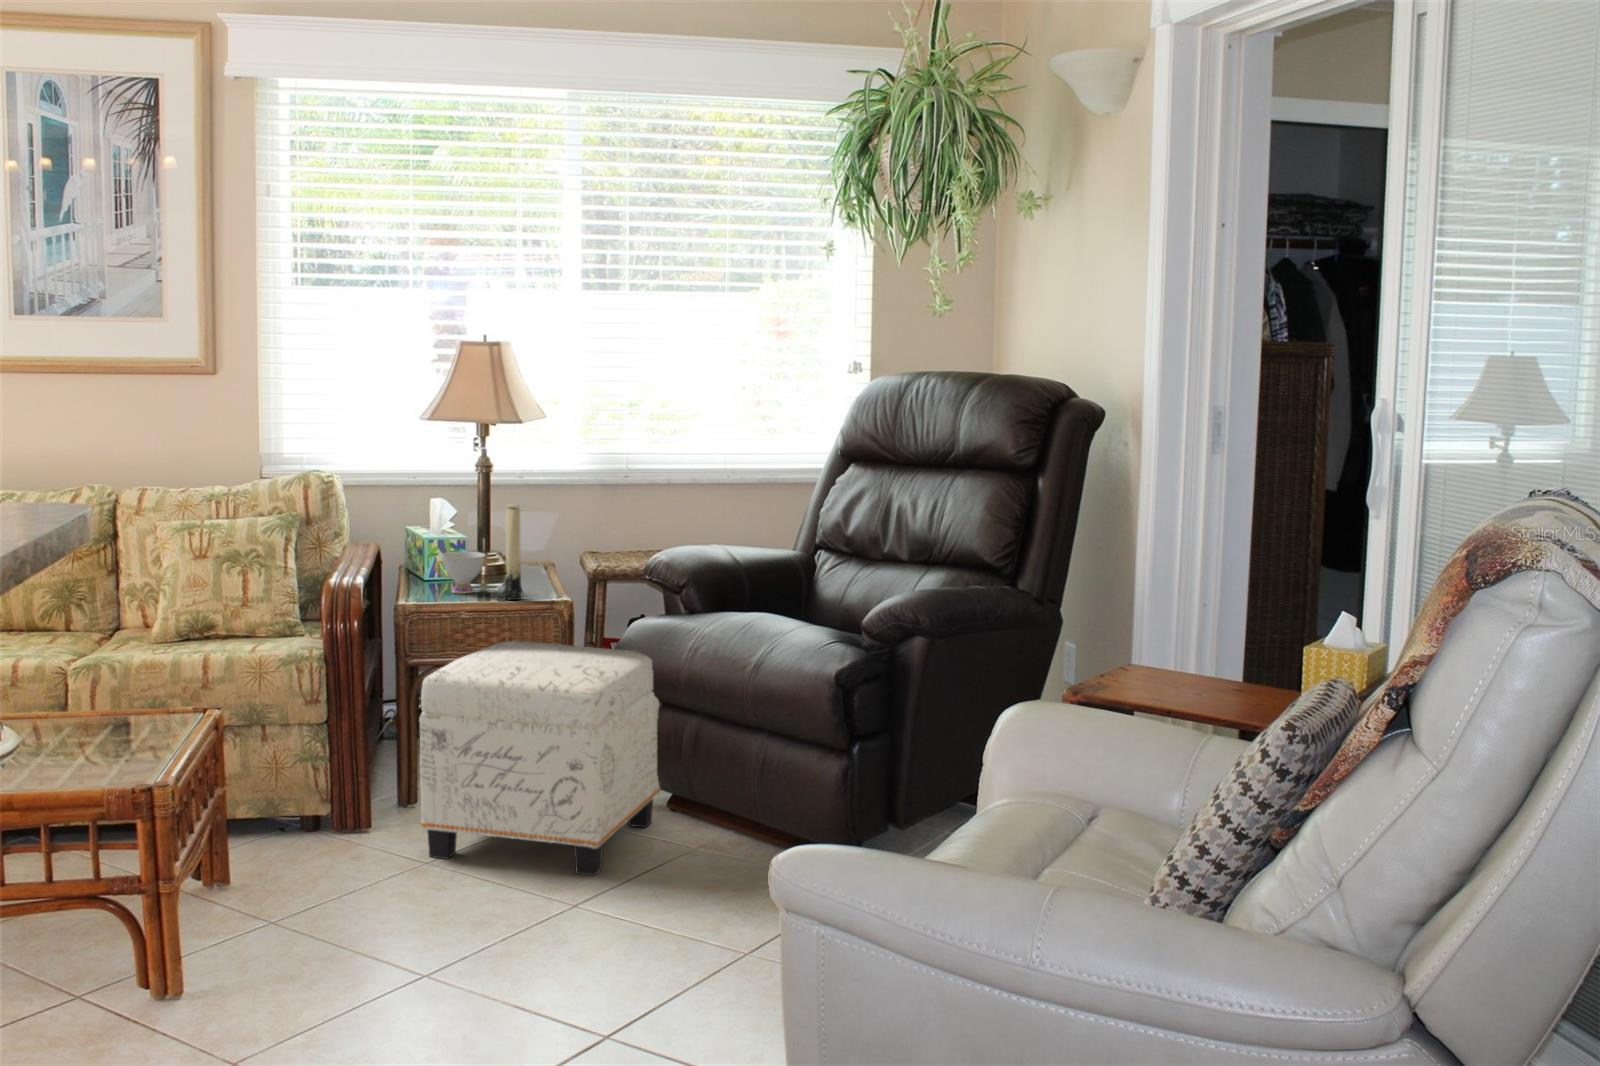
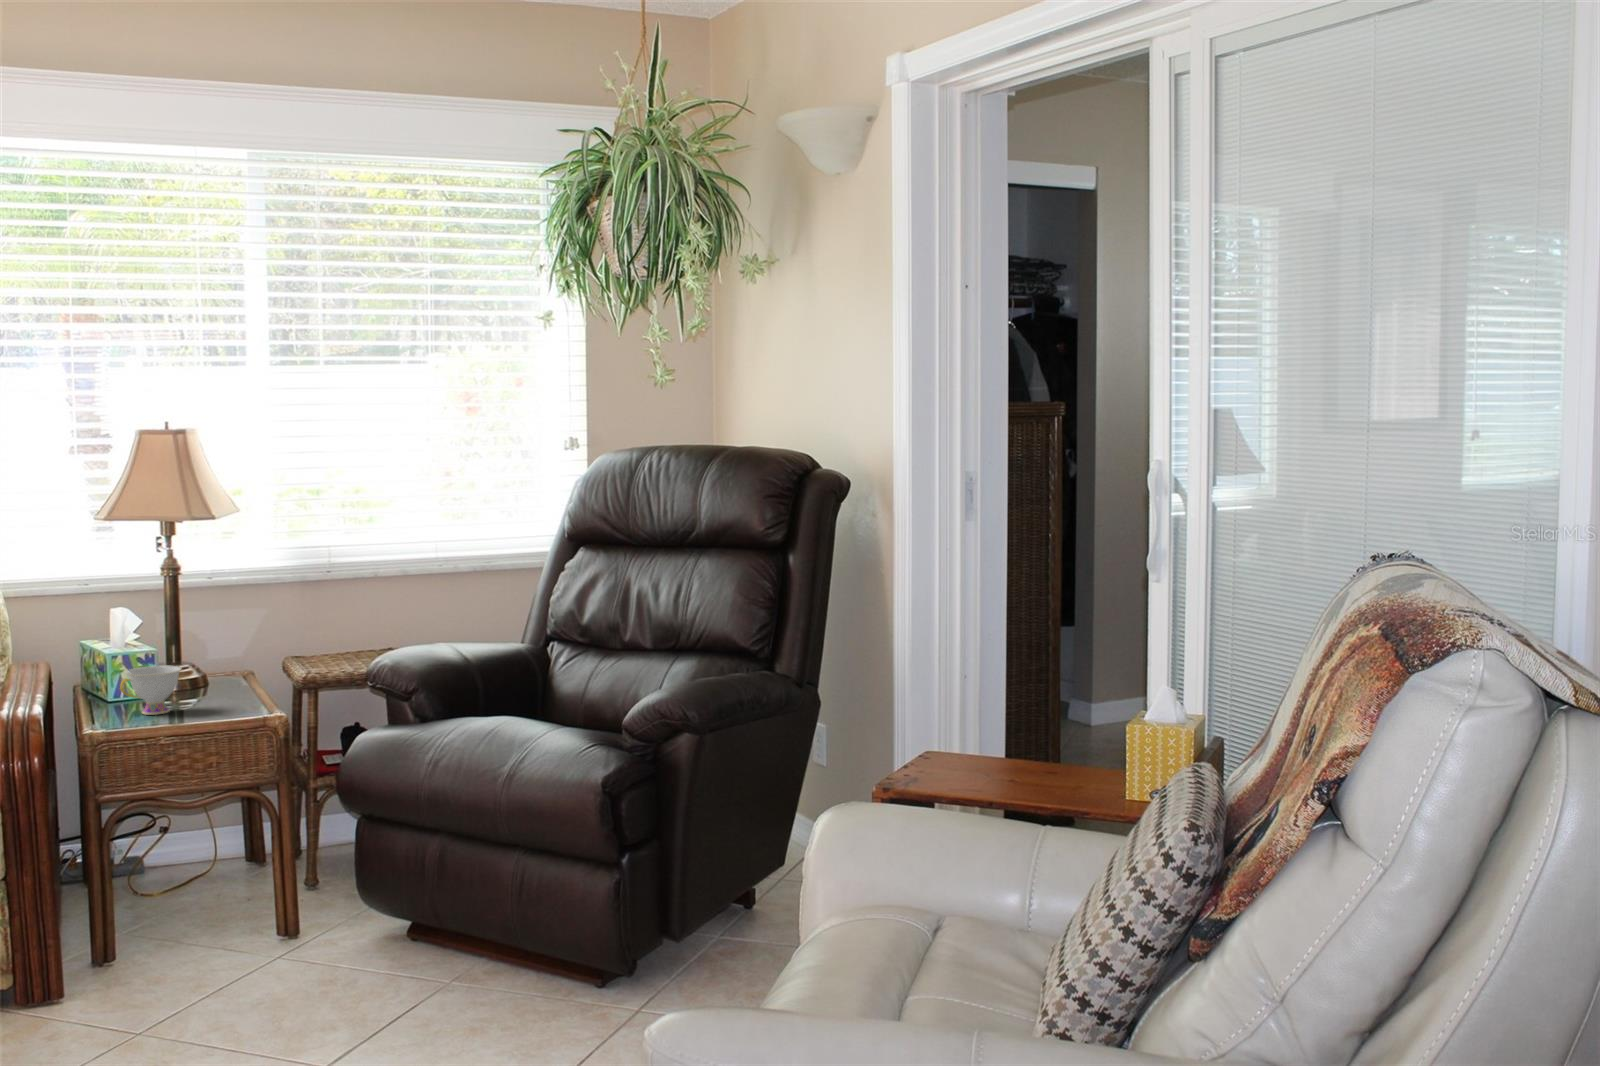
candle: present [497,504,523,601] -> none [199,609,231,720]
ottoman: present [419,641,660,875] -> none [114,765,404,1032]

